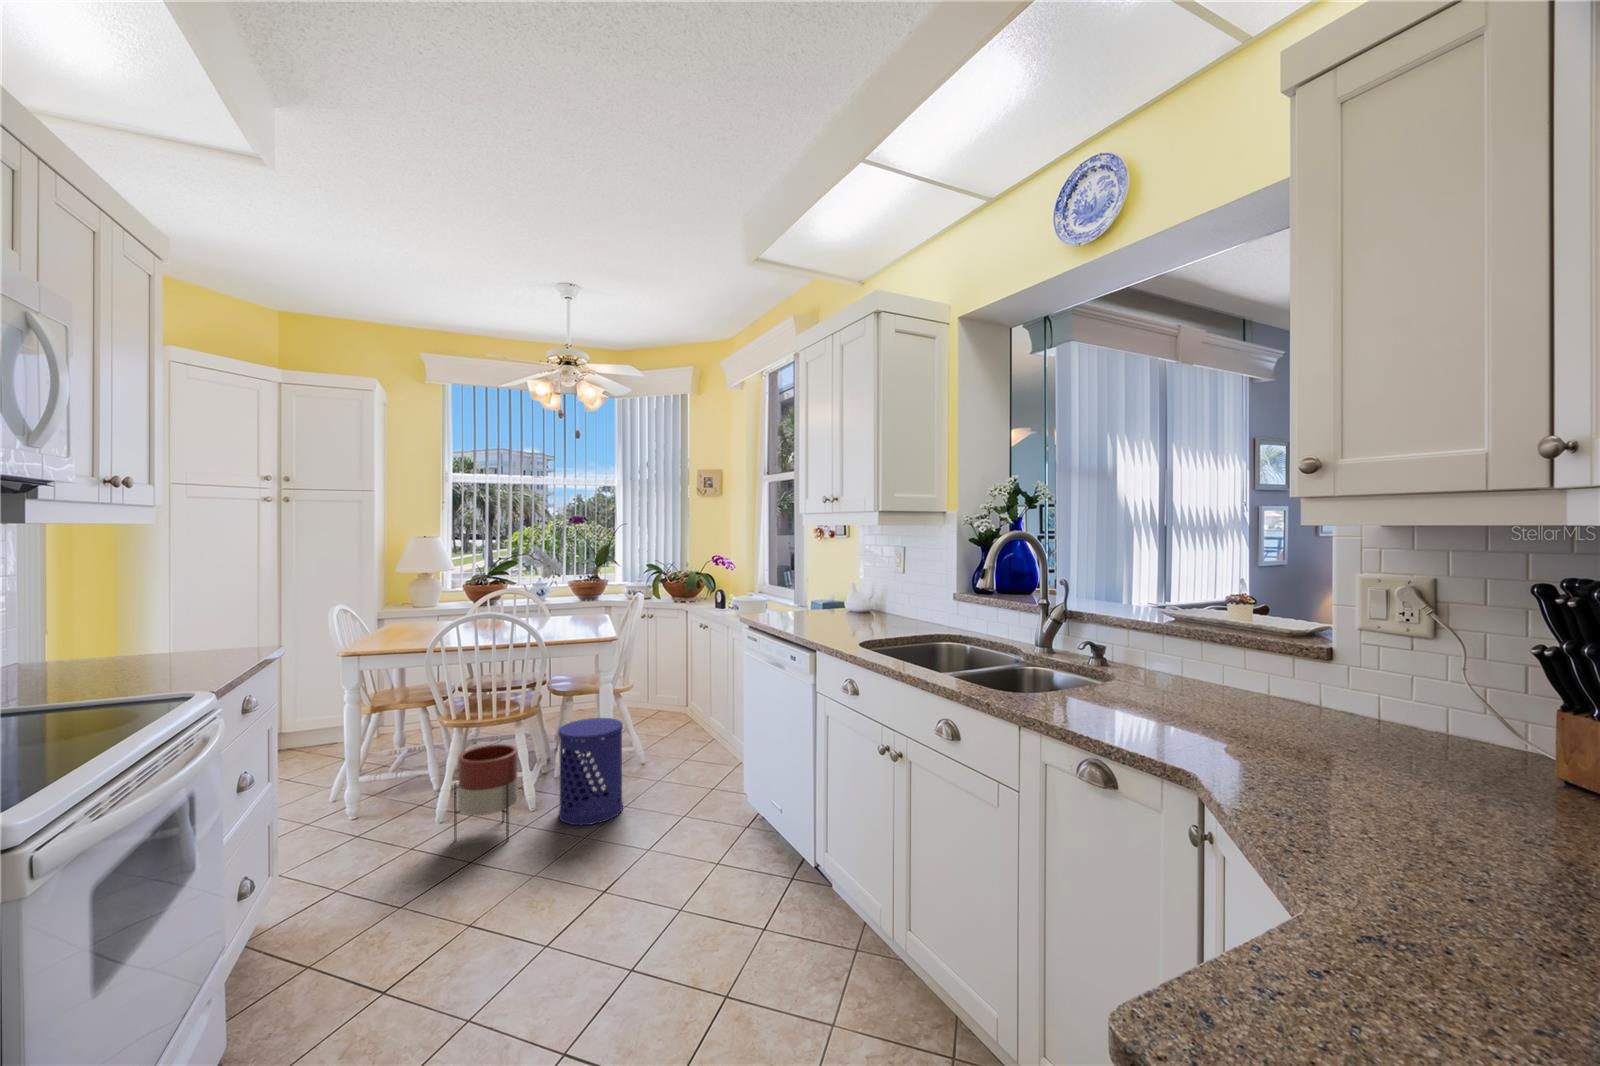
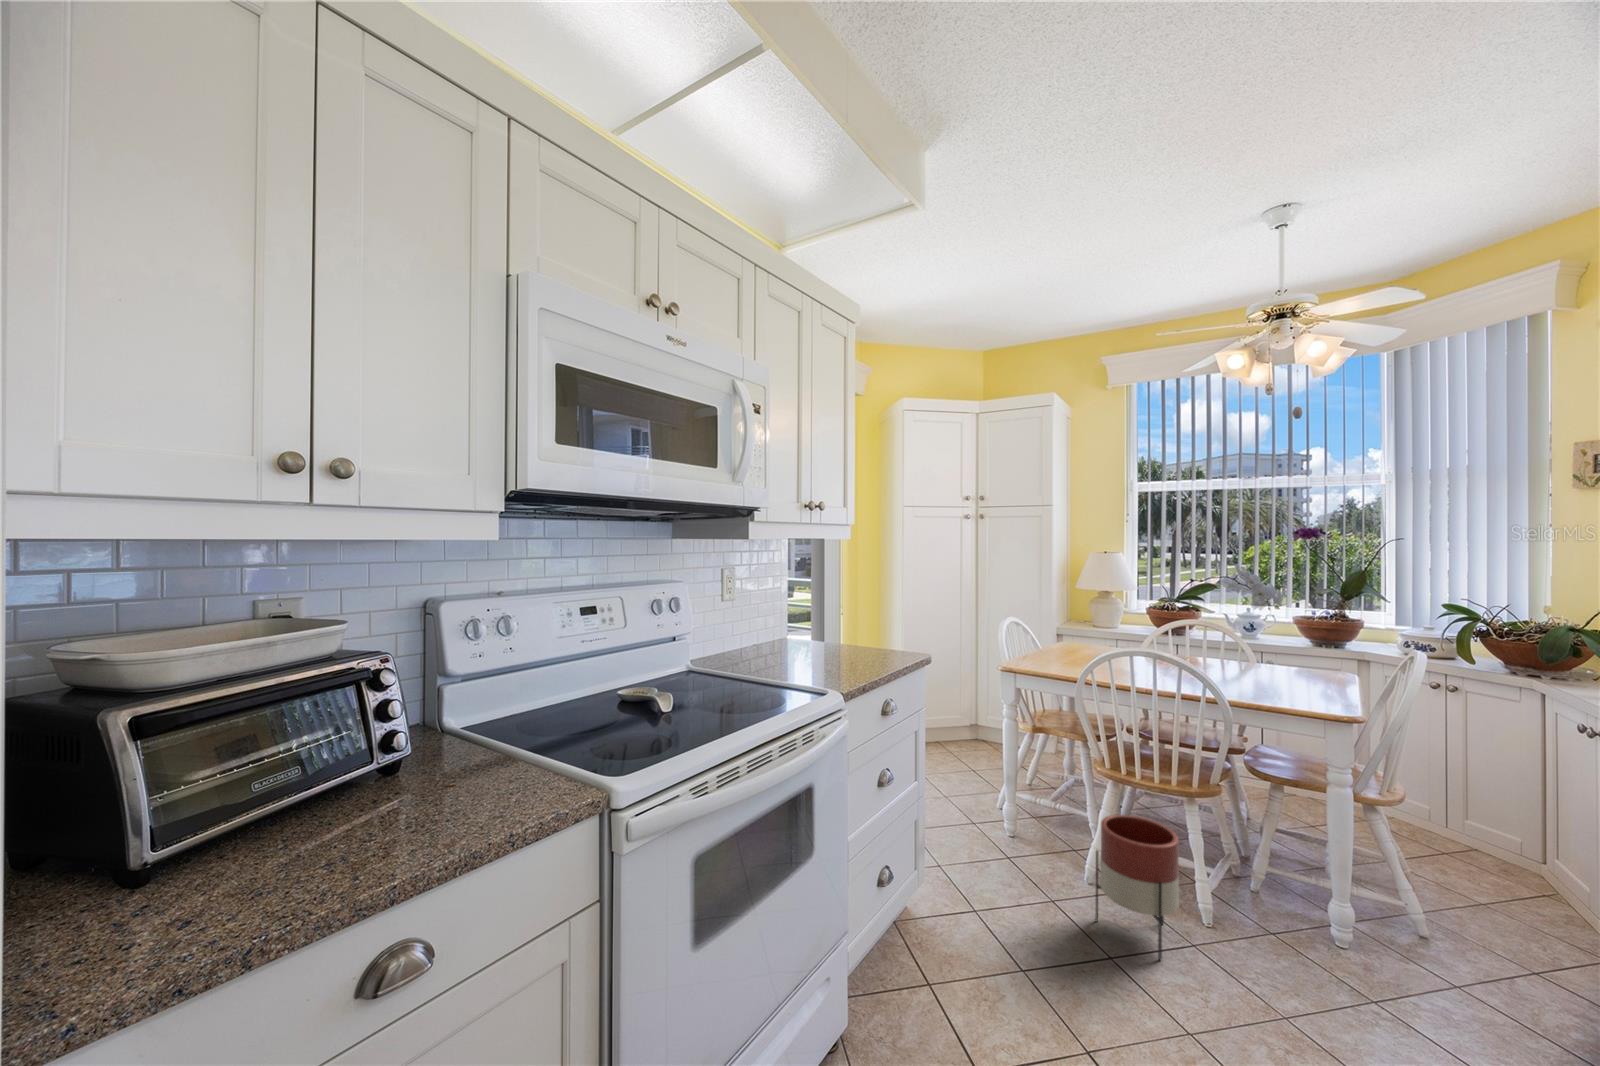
waste bin: present [558,718,623,825] -> none [1245,829,1369,1020]

